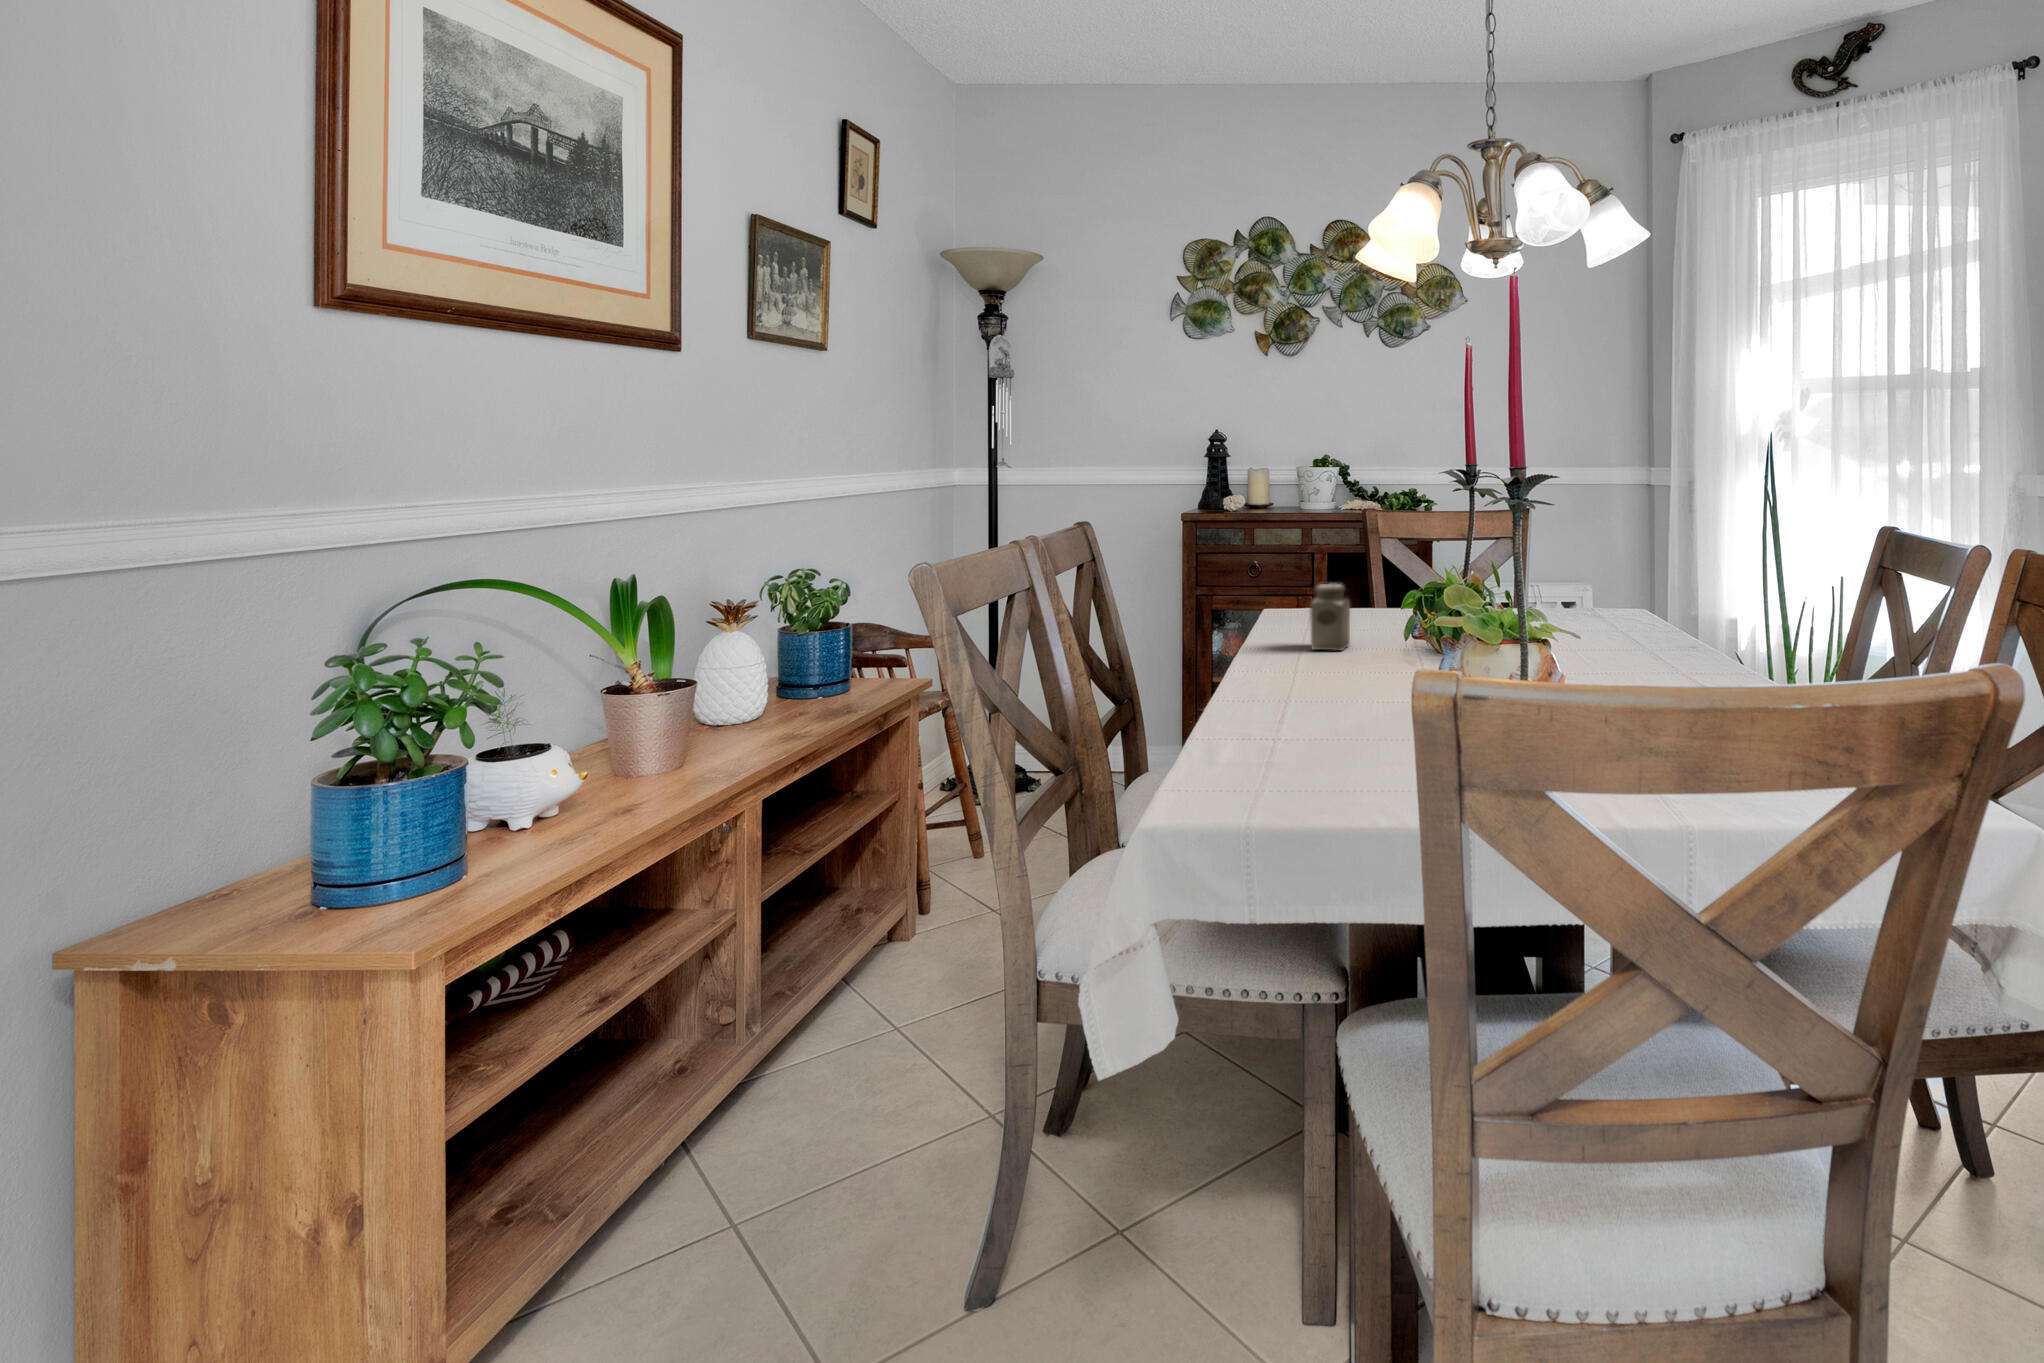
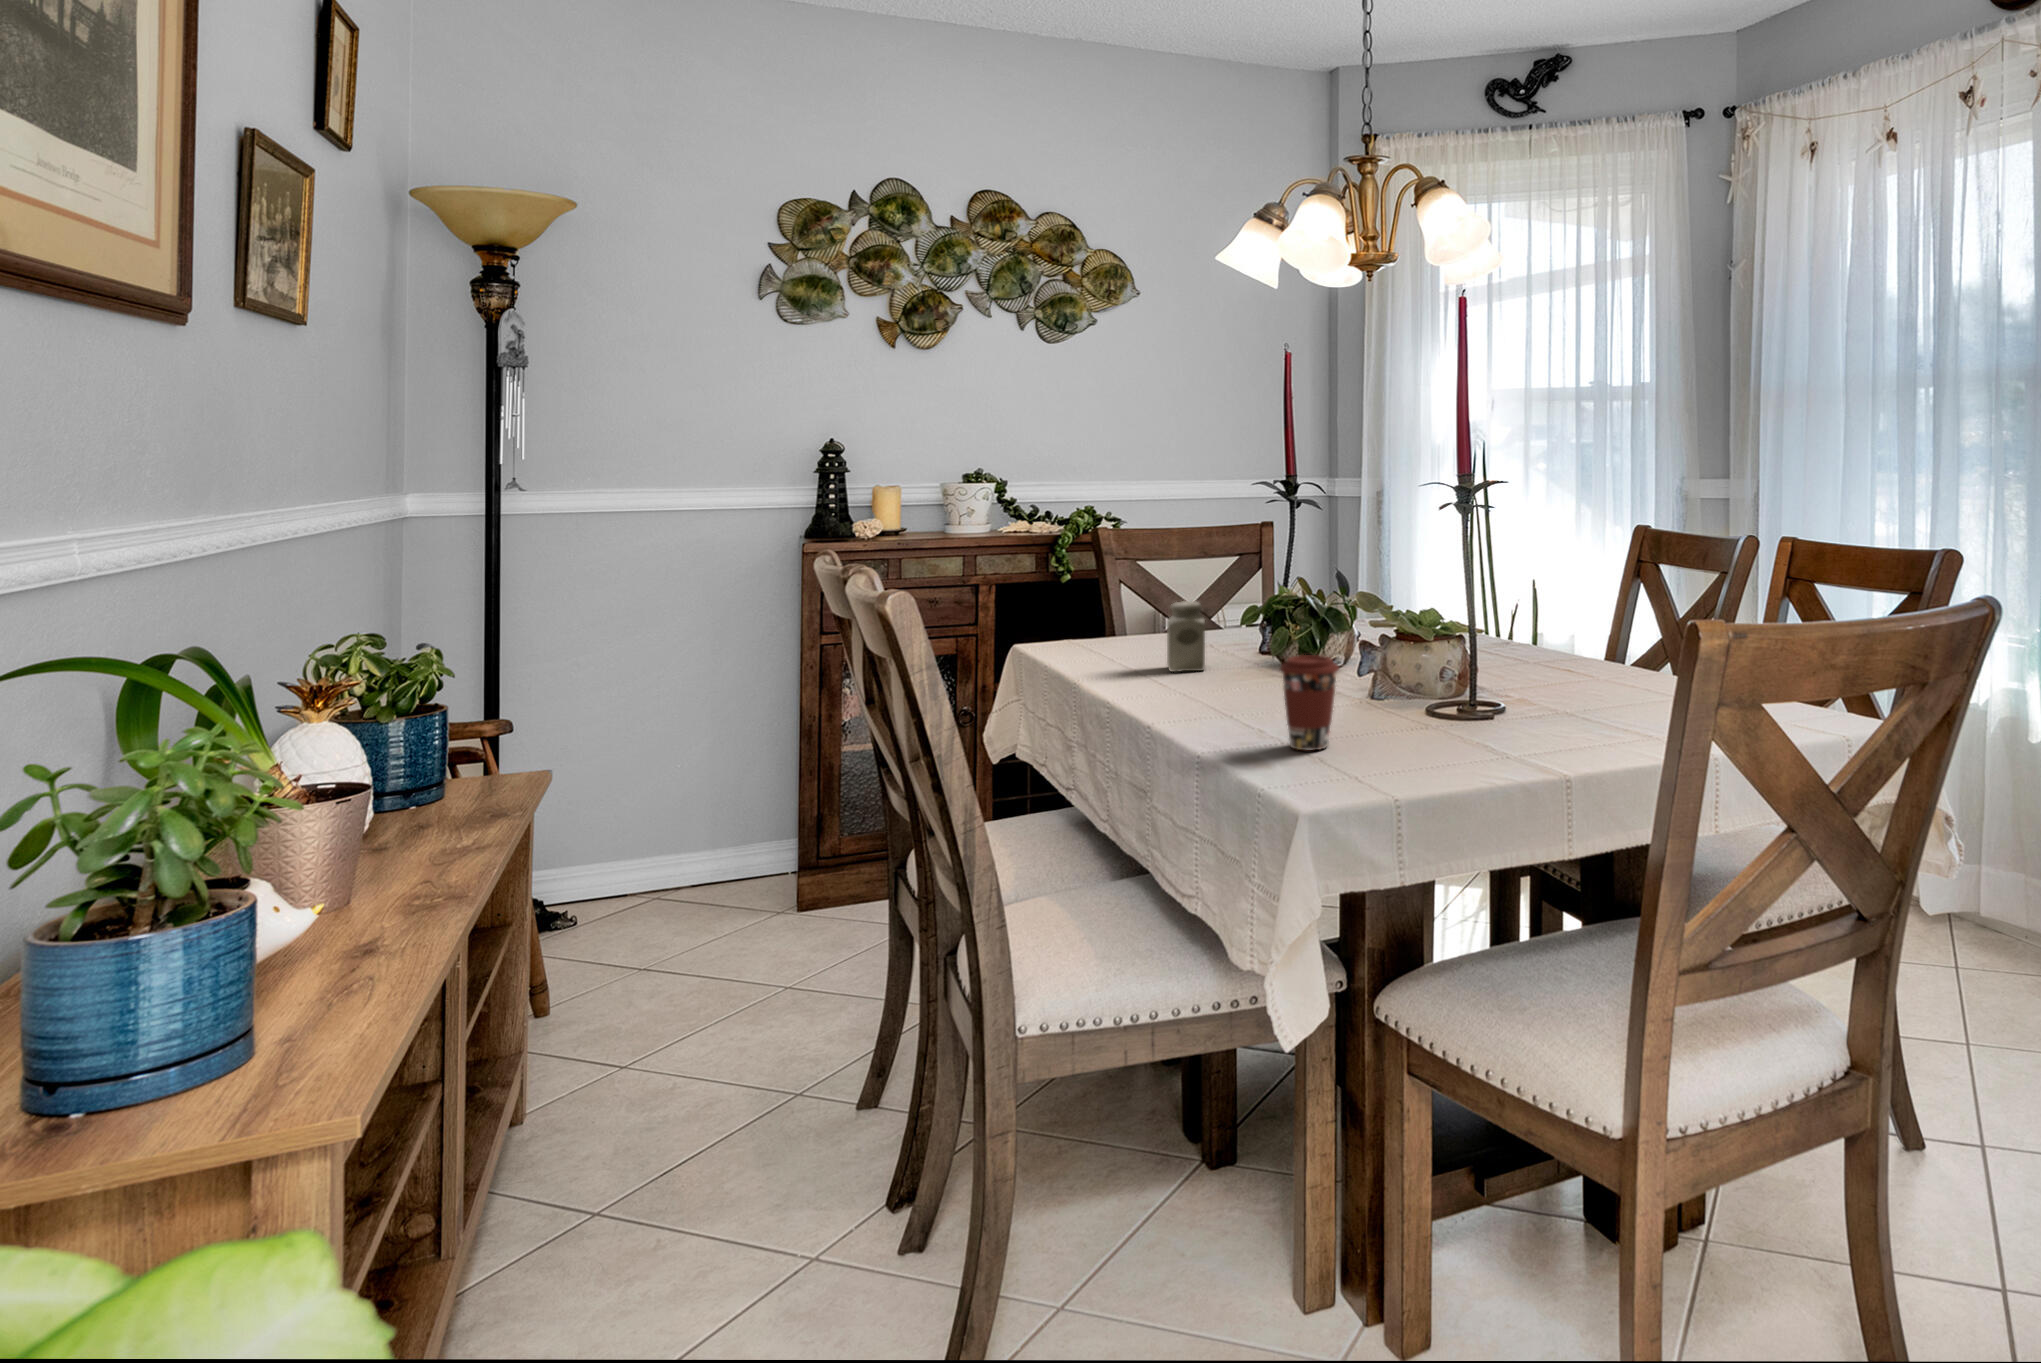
coffee cup: none [1269,649,1331,748] -> present [1280,655,1339,750]

